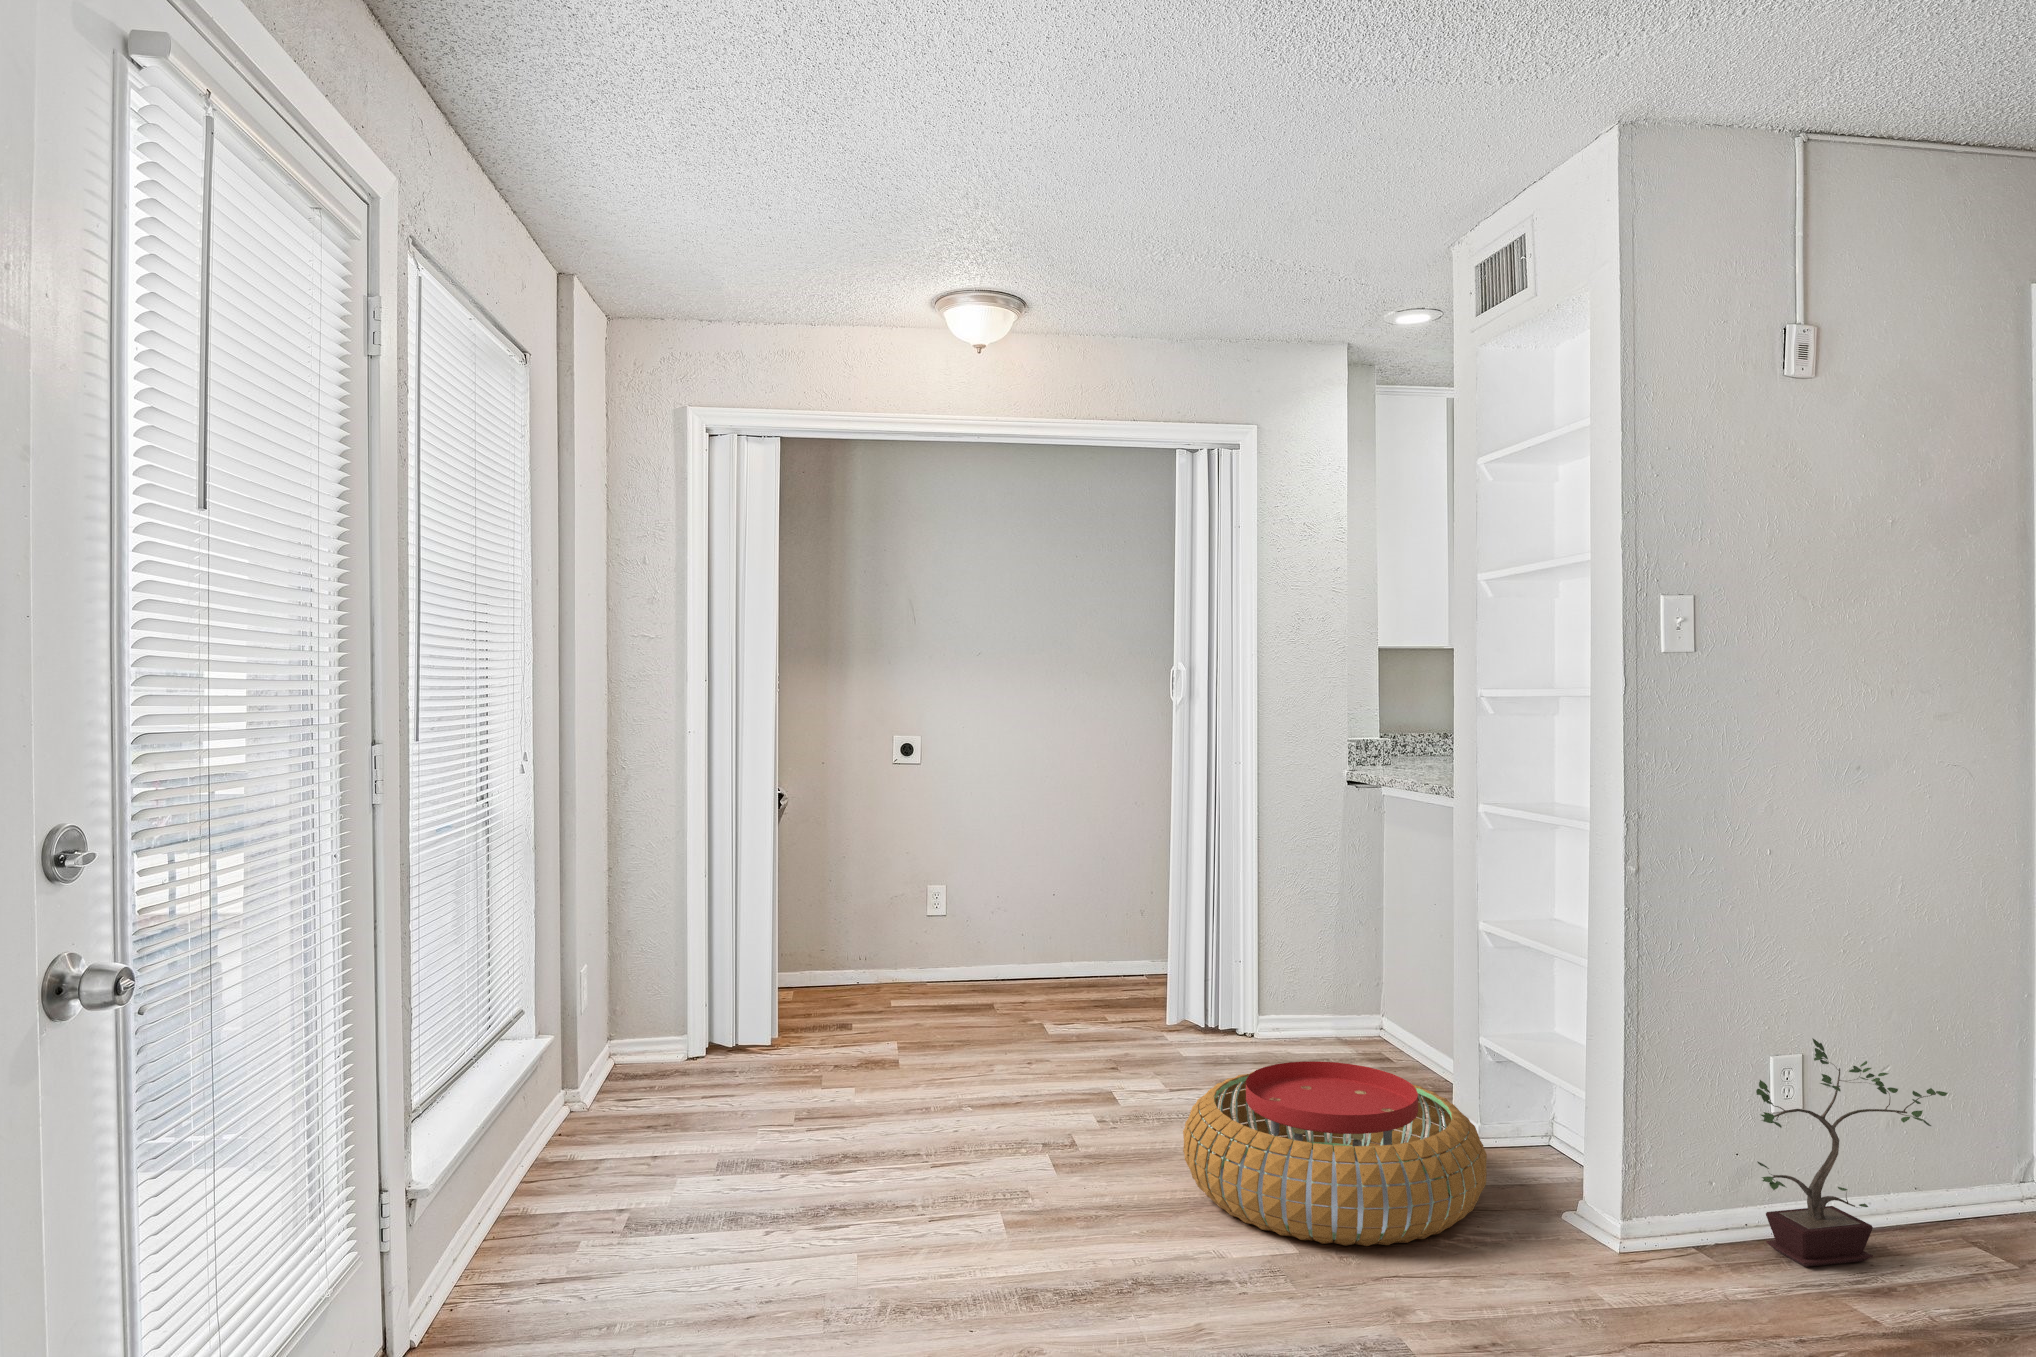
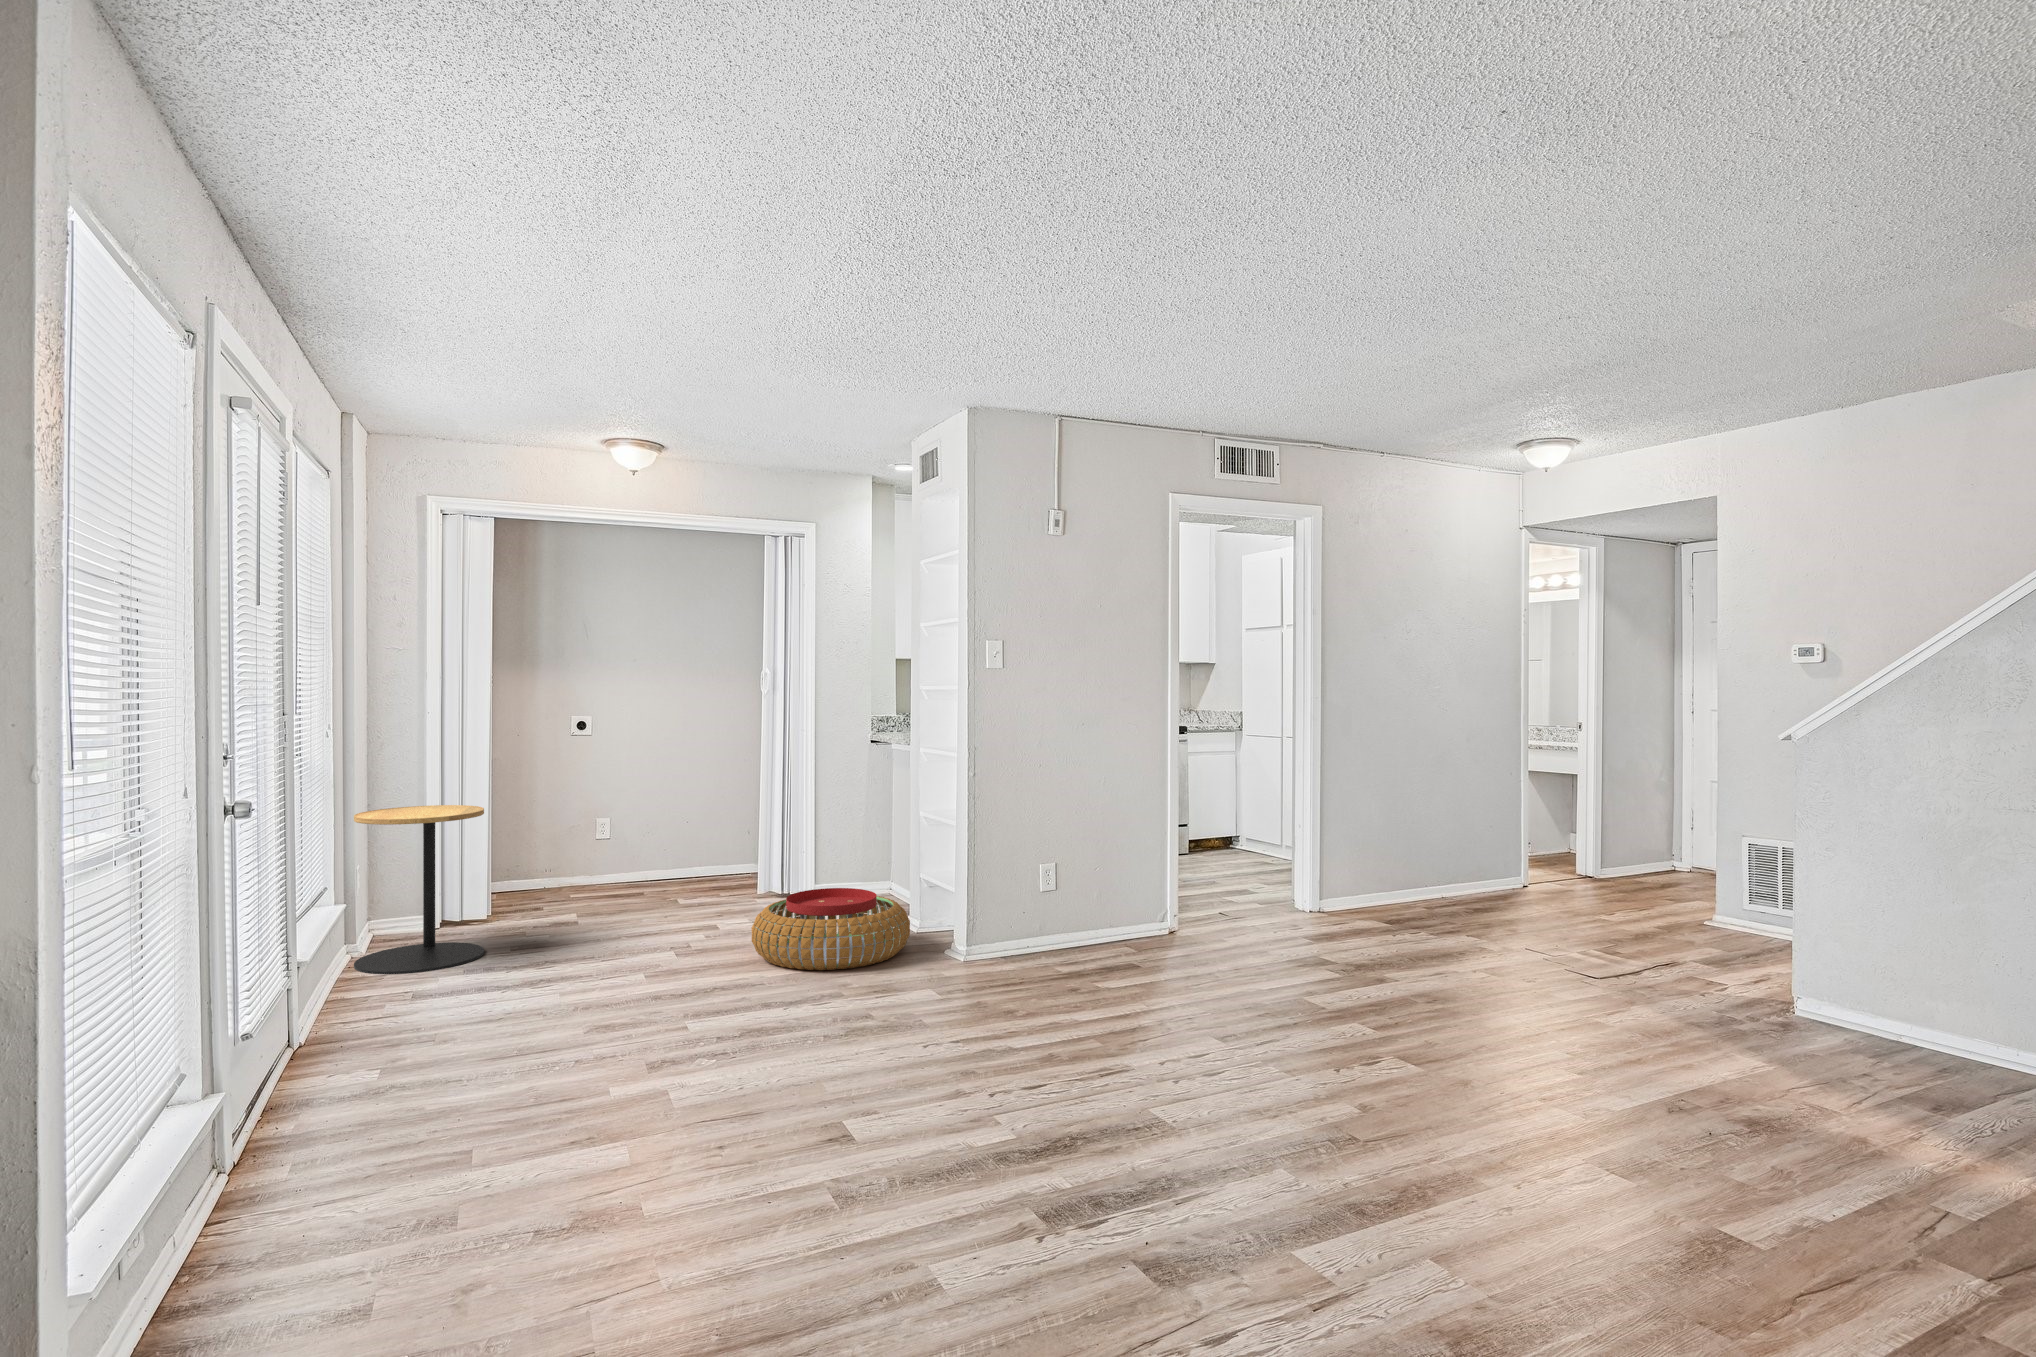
side table: none [567,877,755,1157] -> present [354,805,484,974]
potted plant: present [1756,1039,1948,1267] -> none [1028,851,1113,958]

